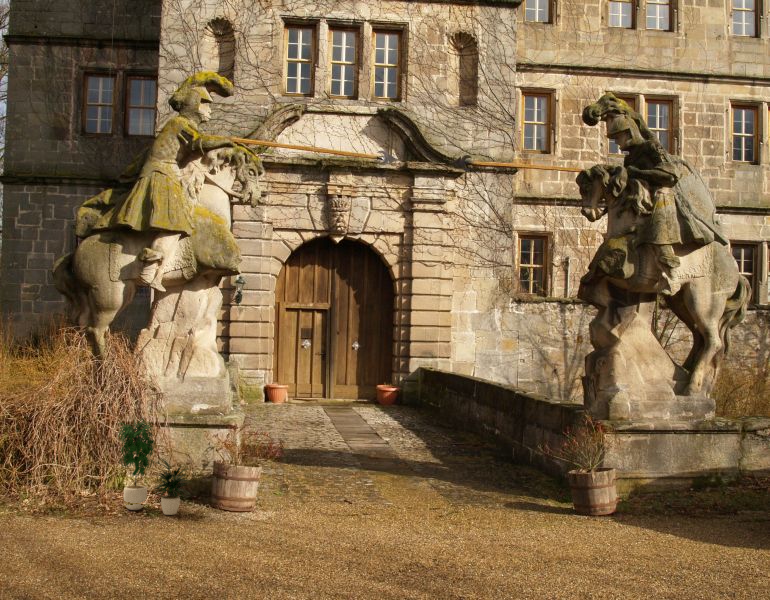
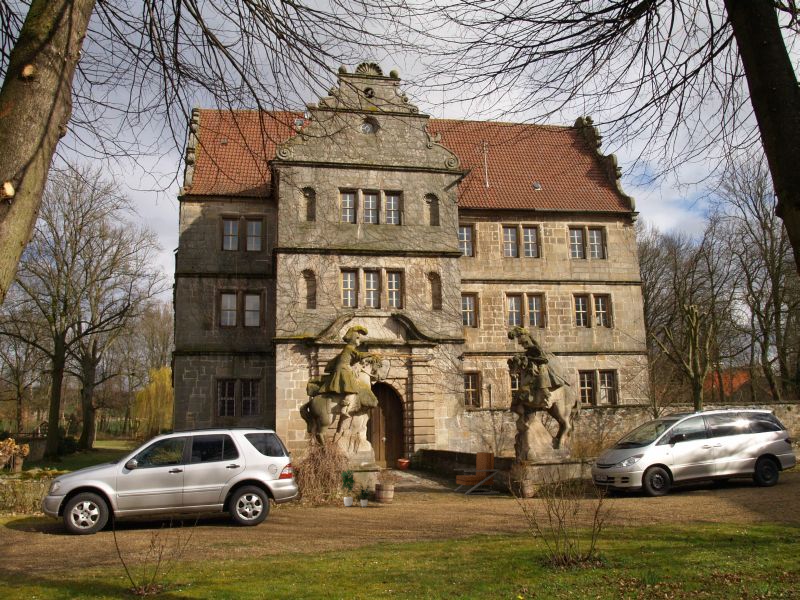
lounge chair: none [440,386,541,484] -> present [454,452,500,494]

